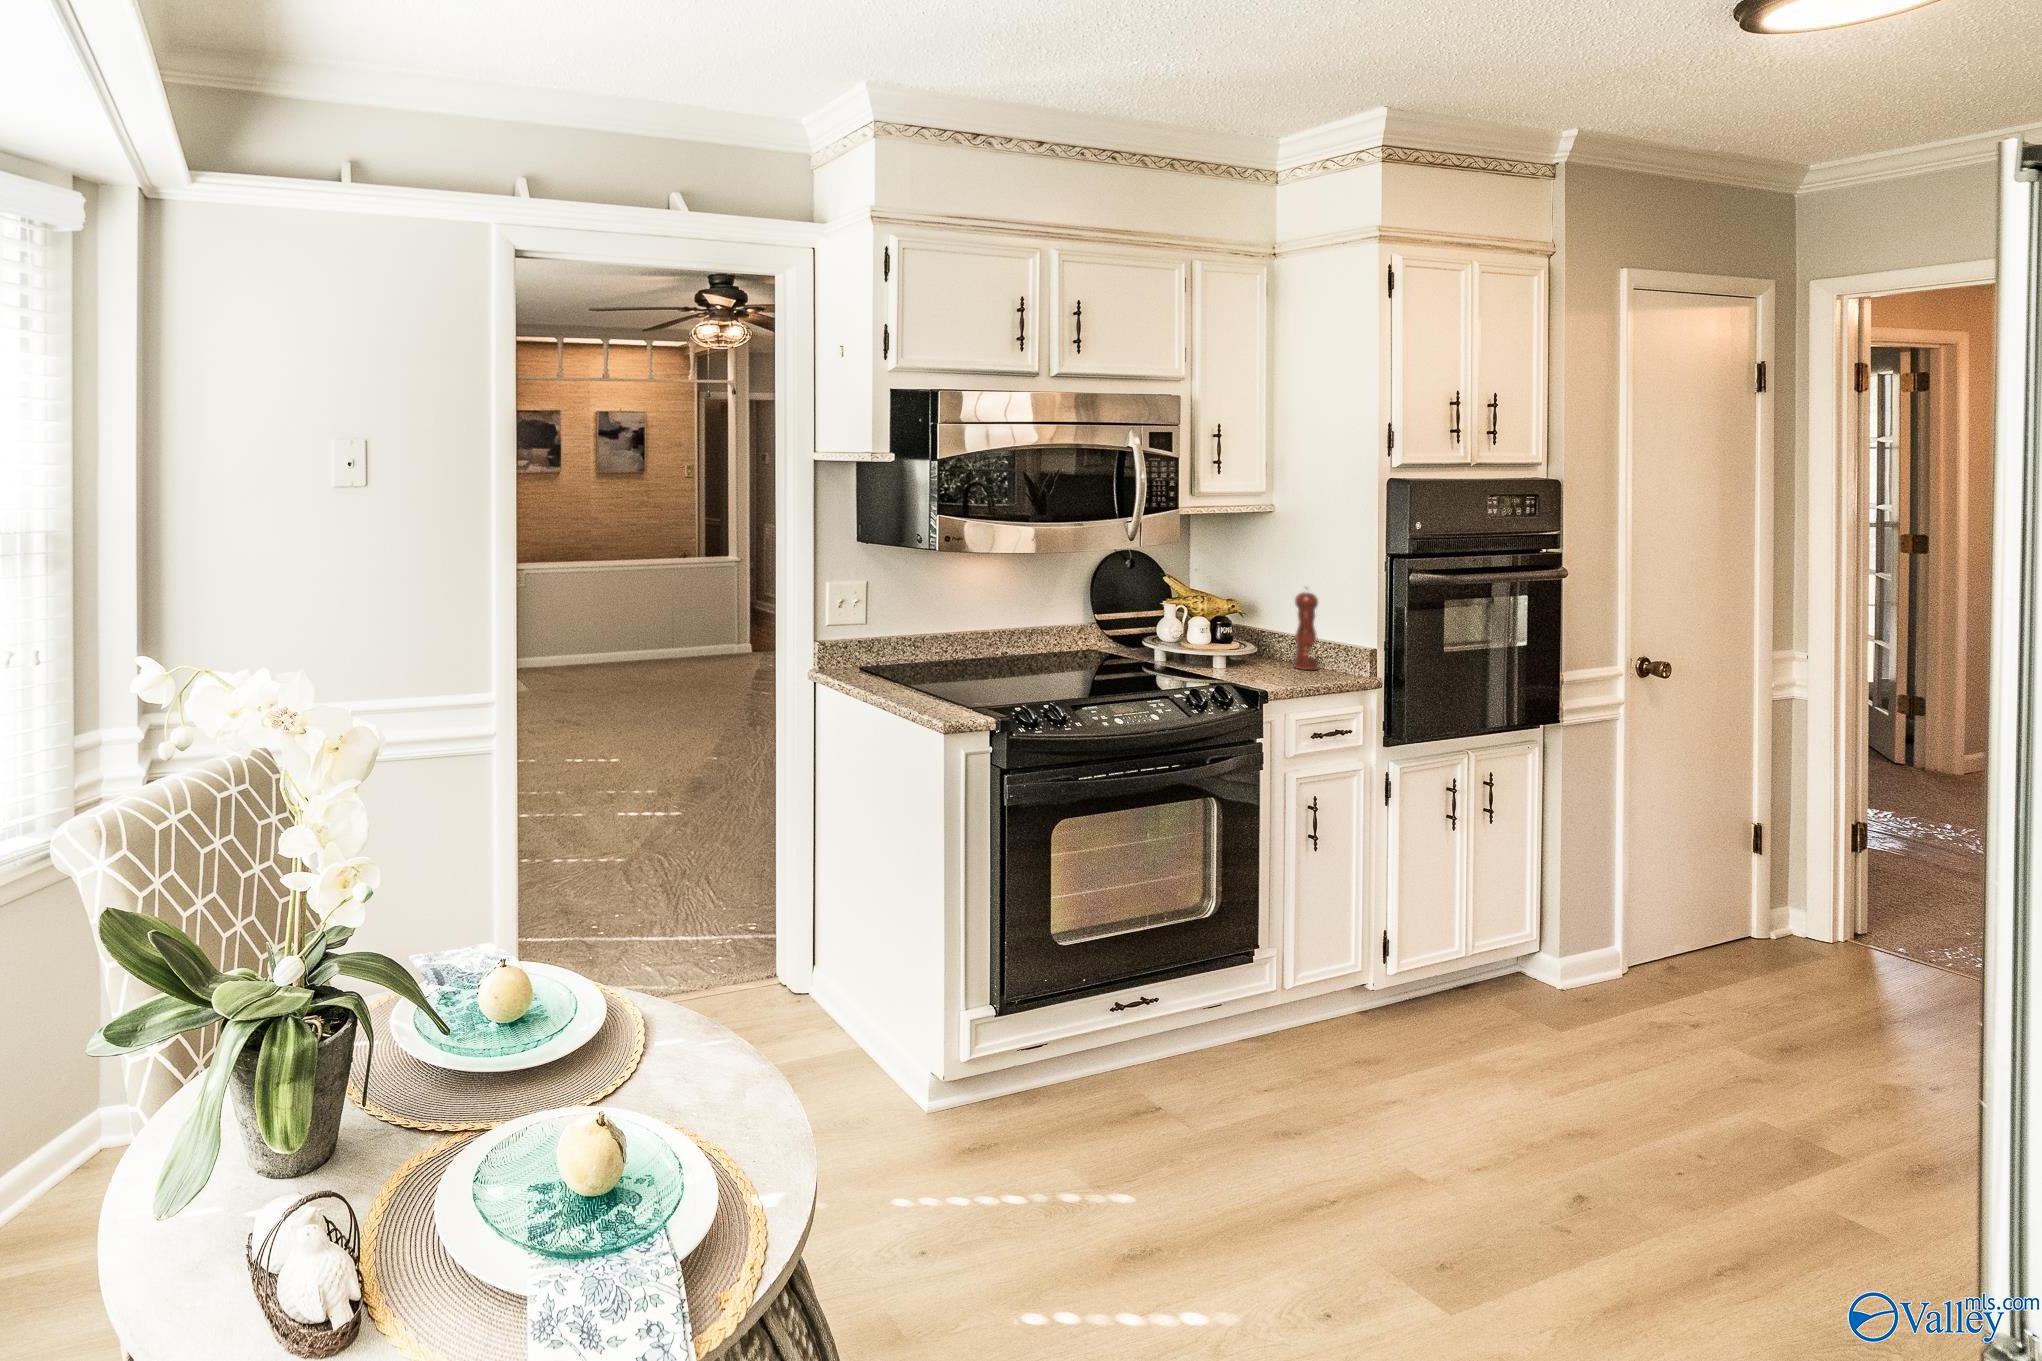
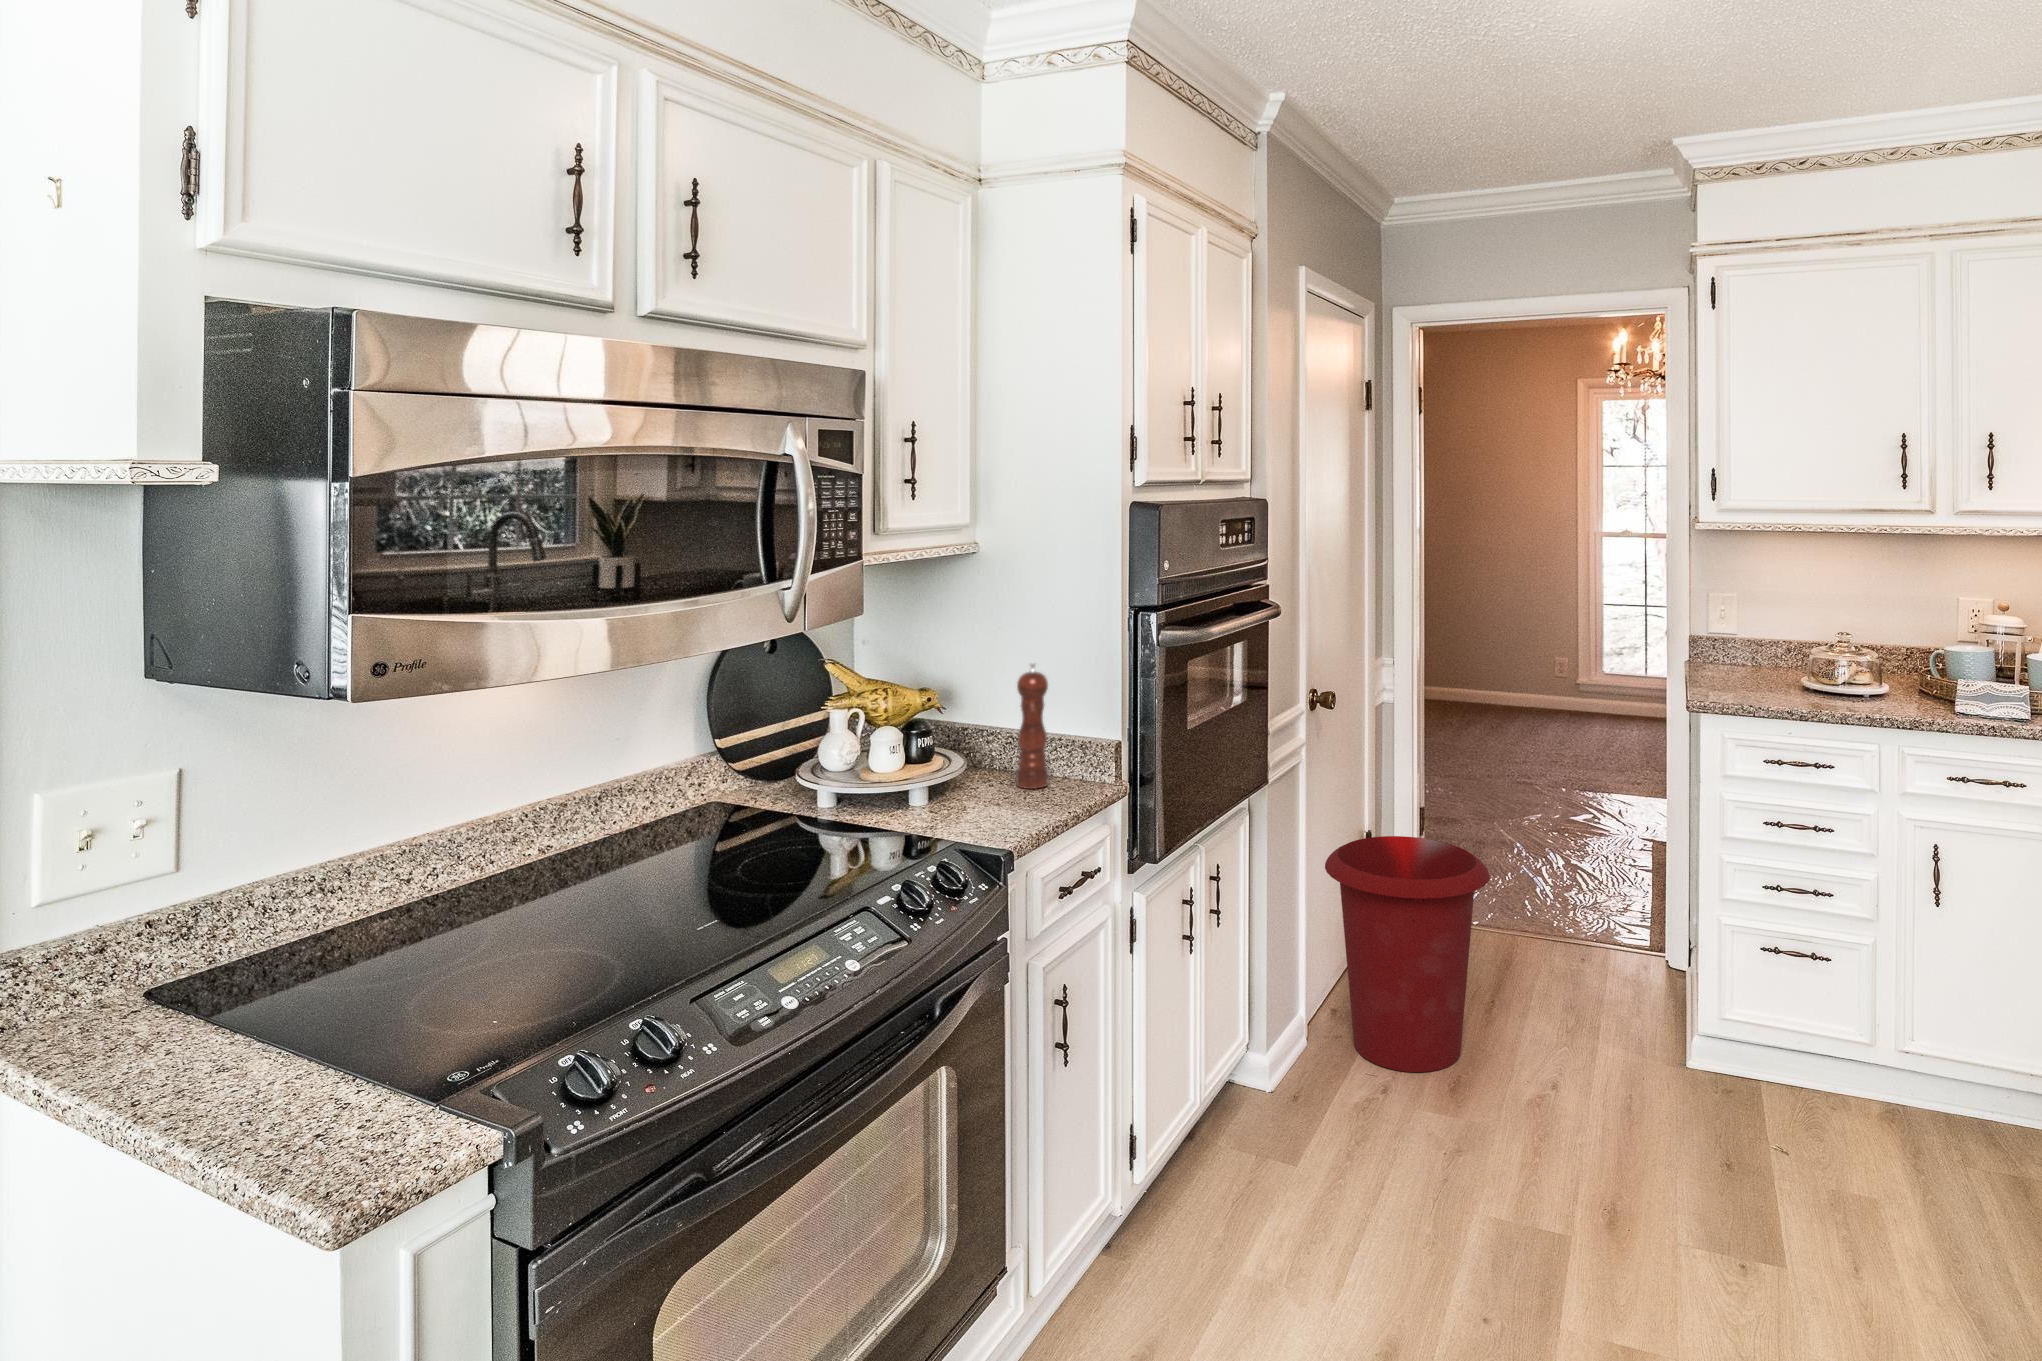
waste bin: none [1634,793,1833,1006] -> present [1325,836,1490,1072]

